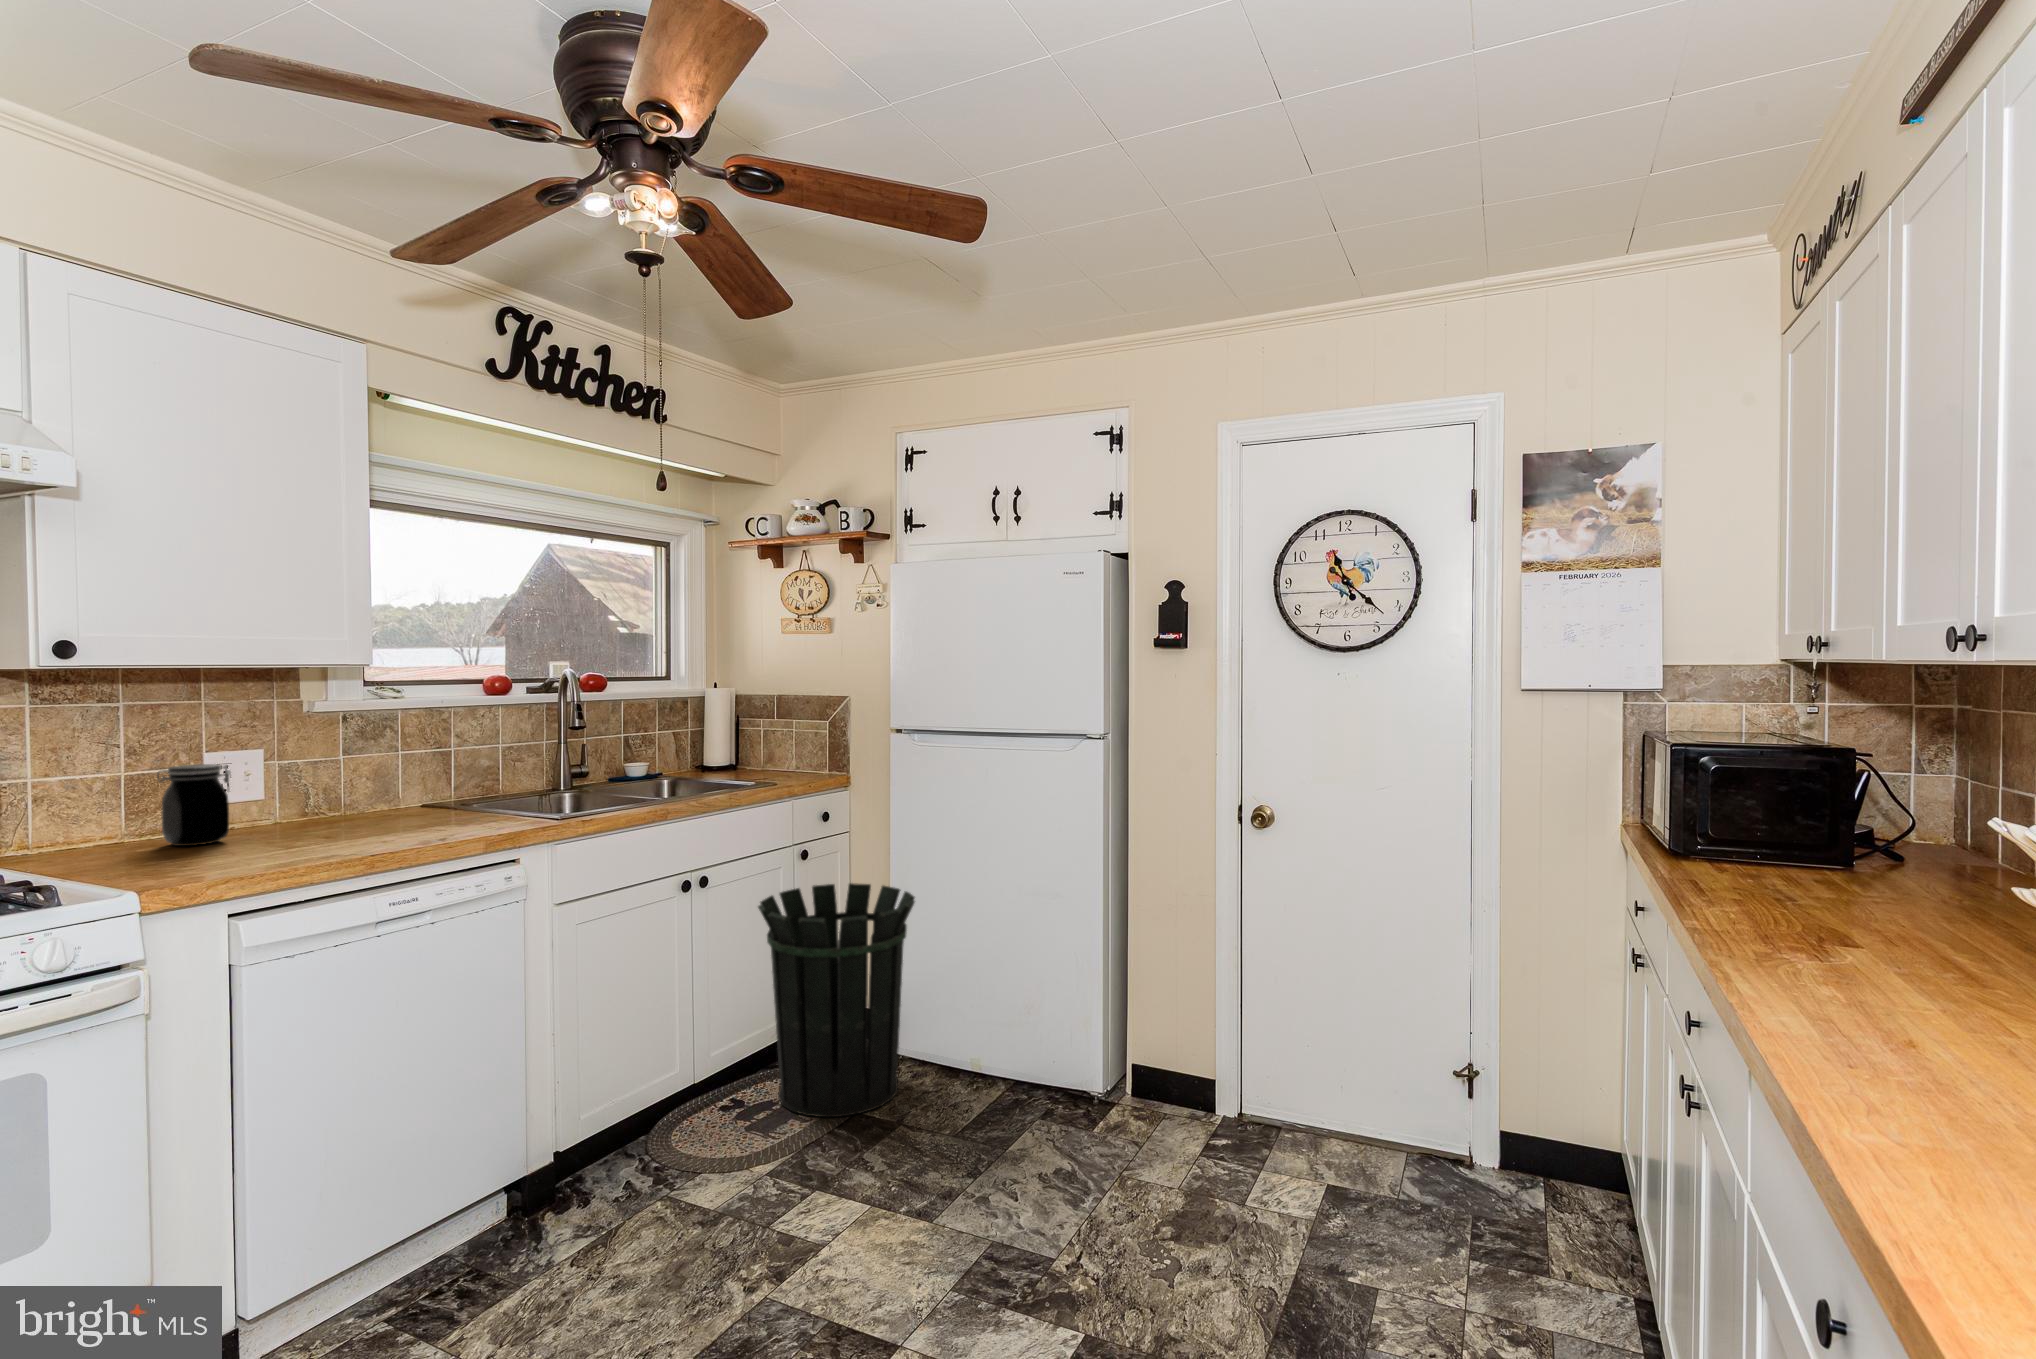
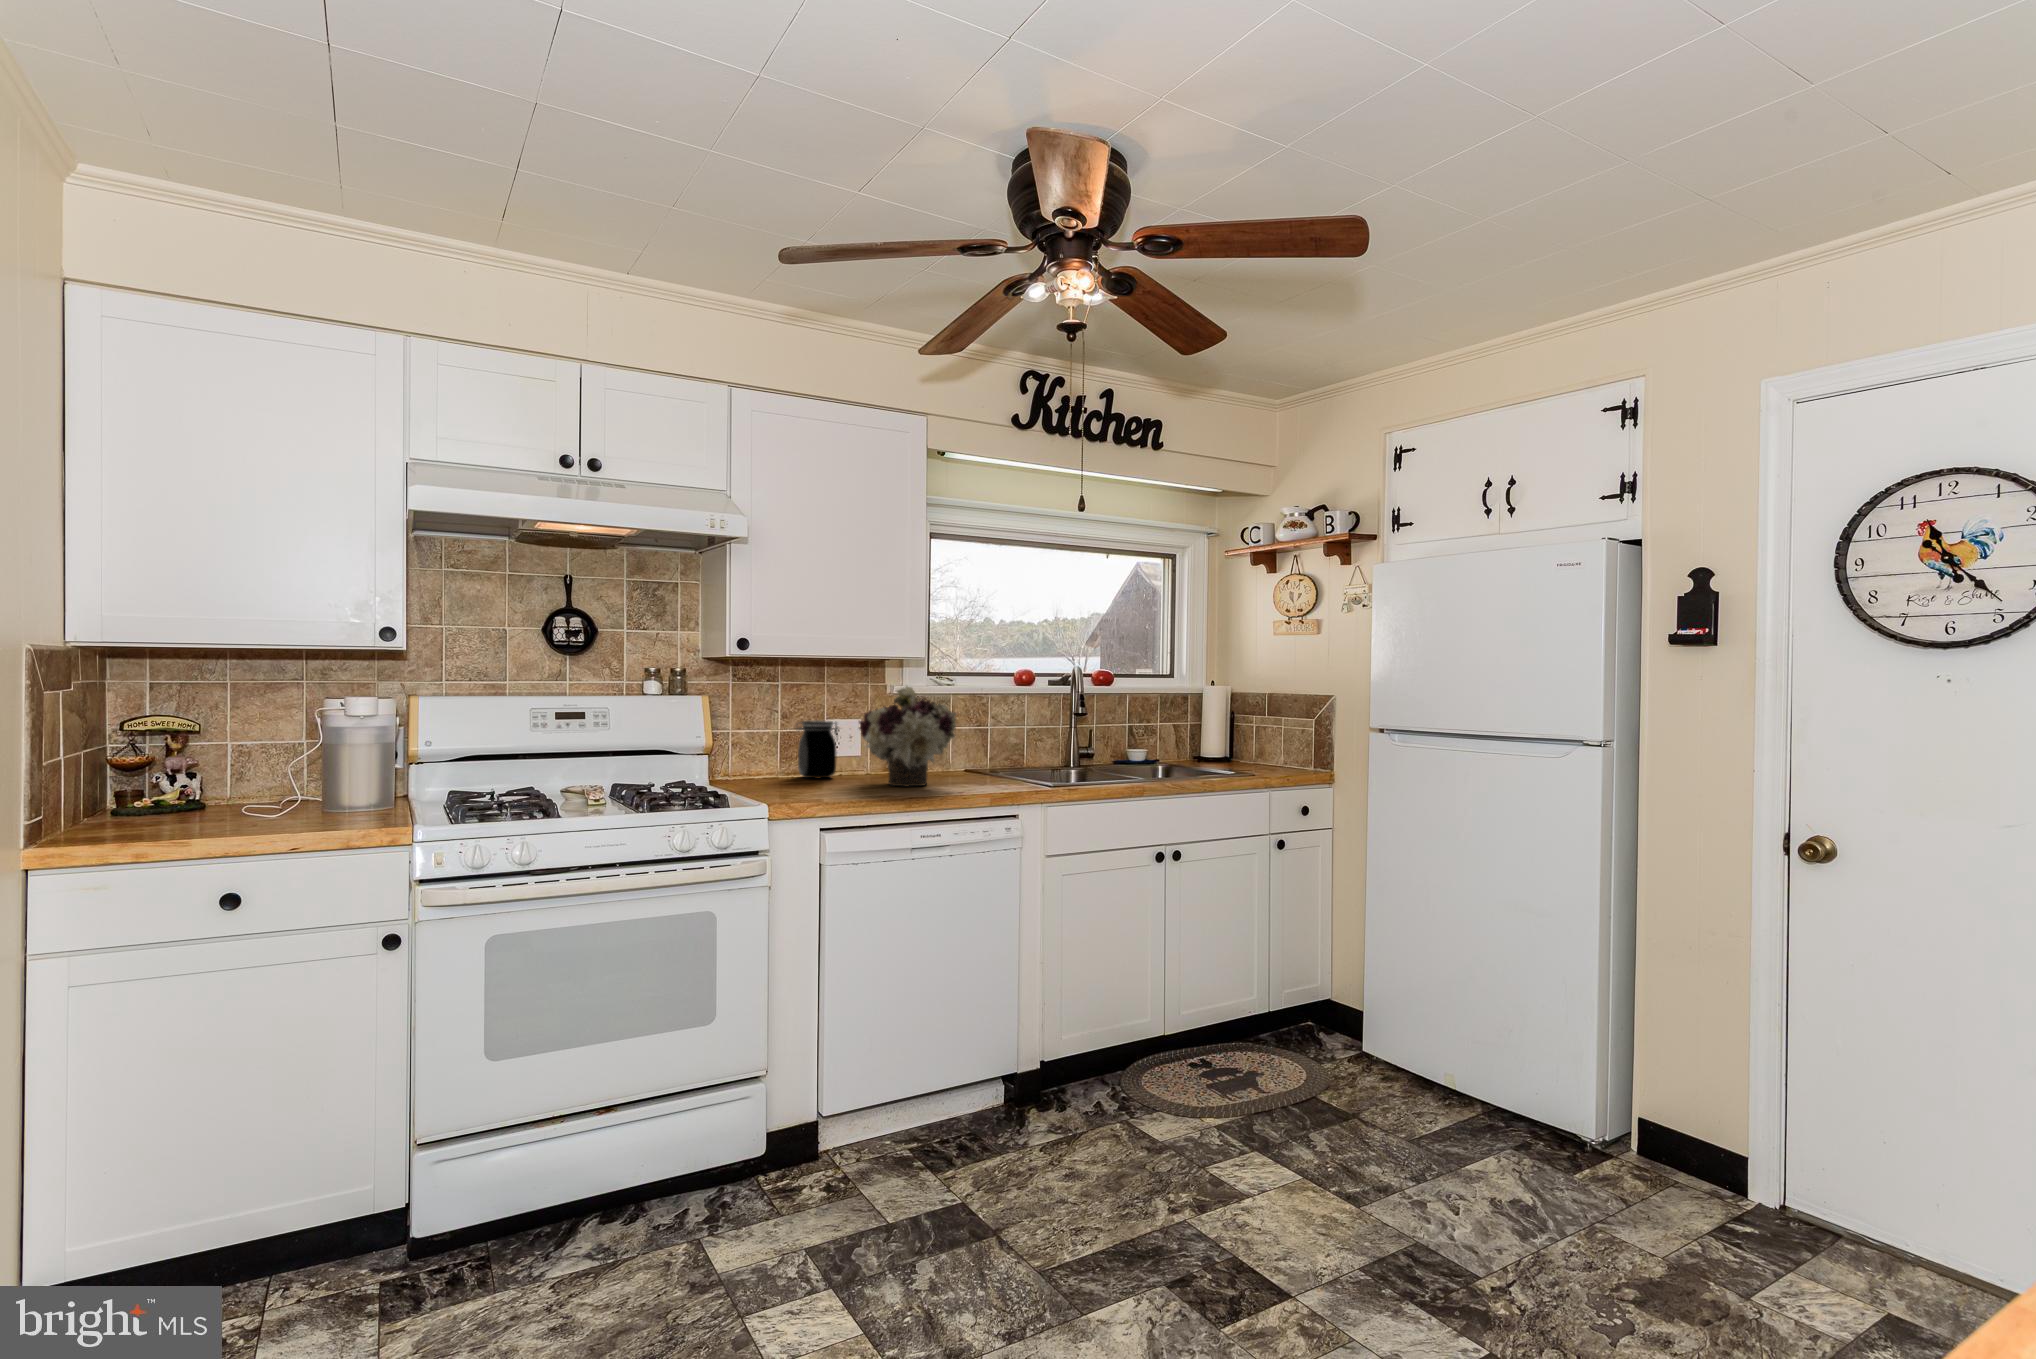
flower arrangement: none [266,712,421,845] -> present [859,686,956,786]
waste bin: present [758,883,915,1117] -> none [1230,875,1387,1100]

